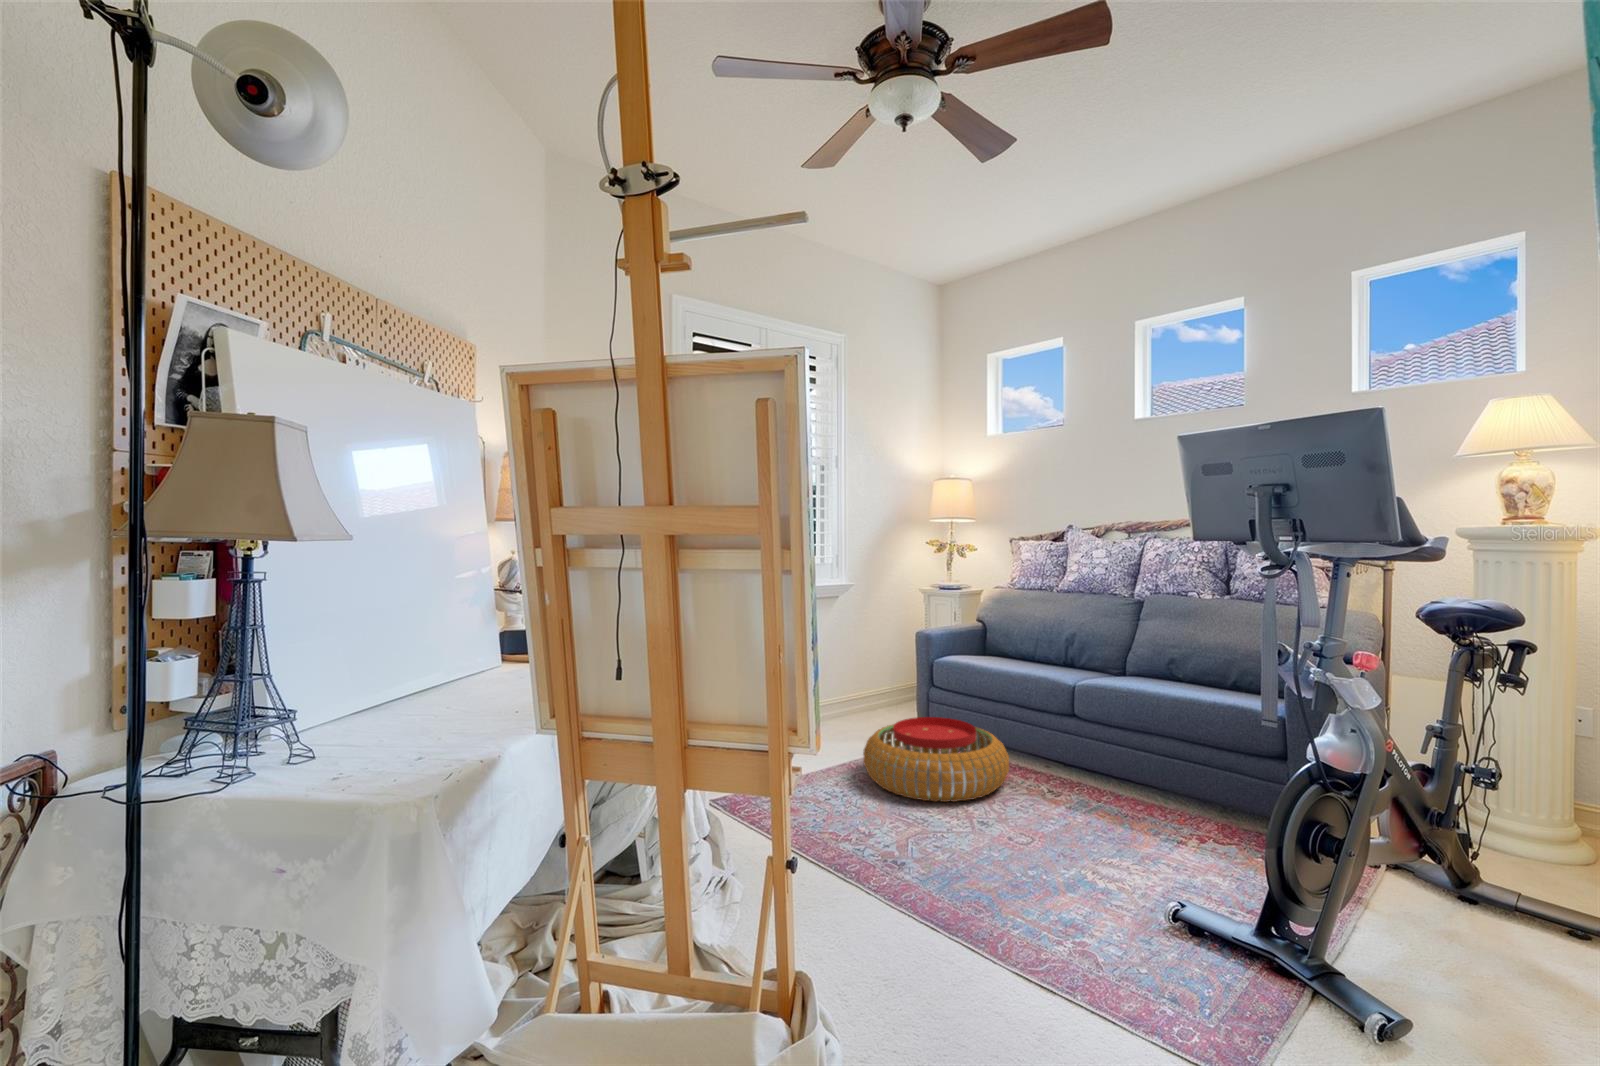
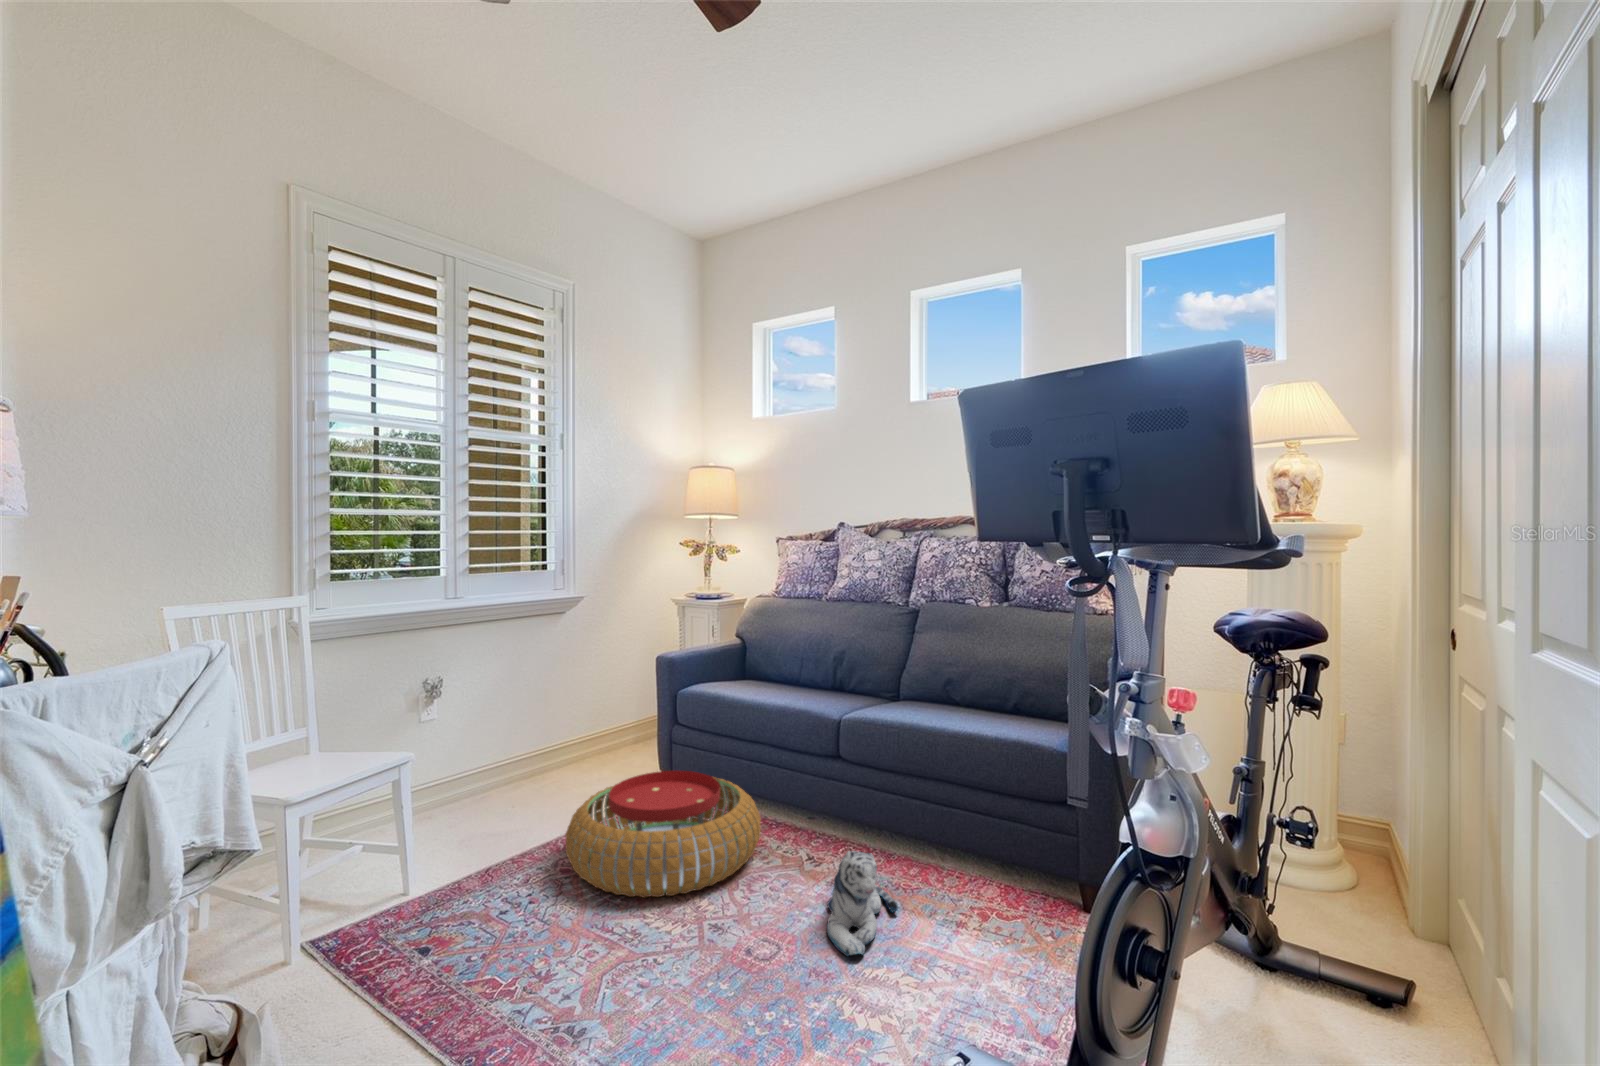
plush toy: none [1067,777,1128,851] -> present [827,851,898,956]

